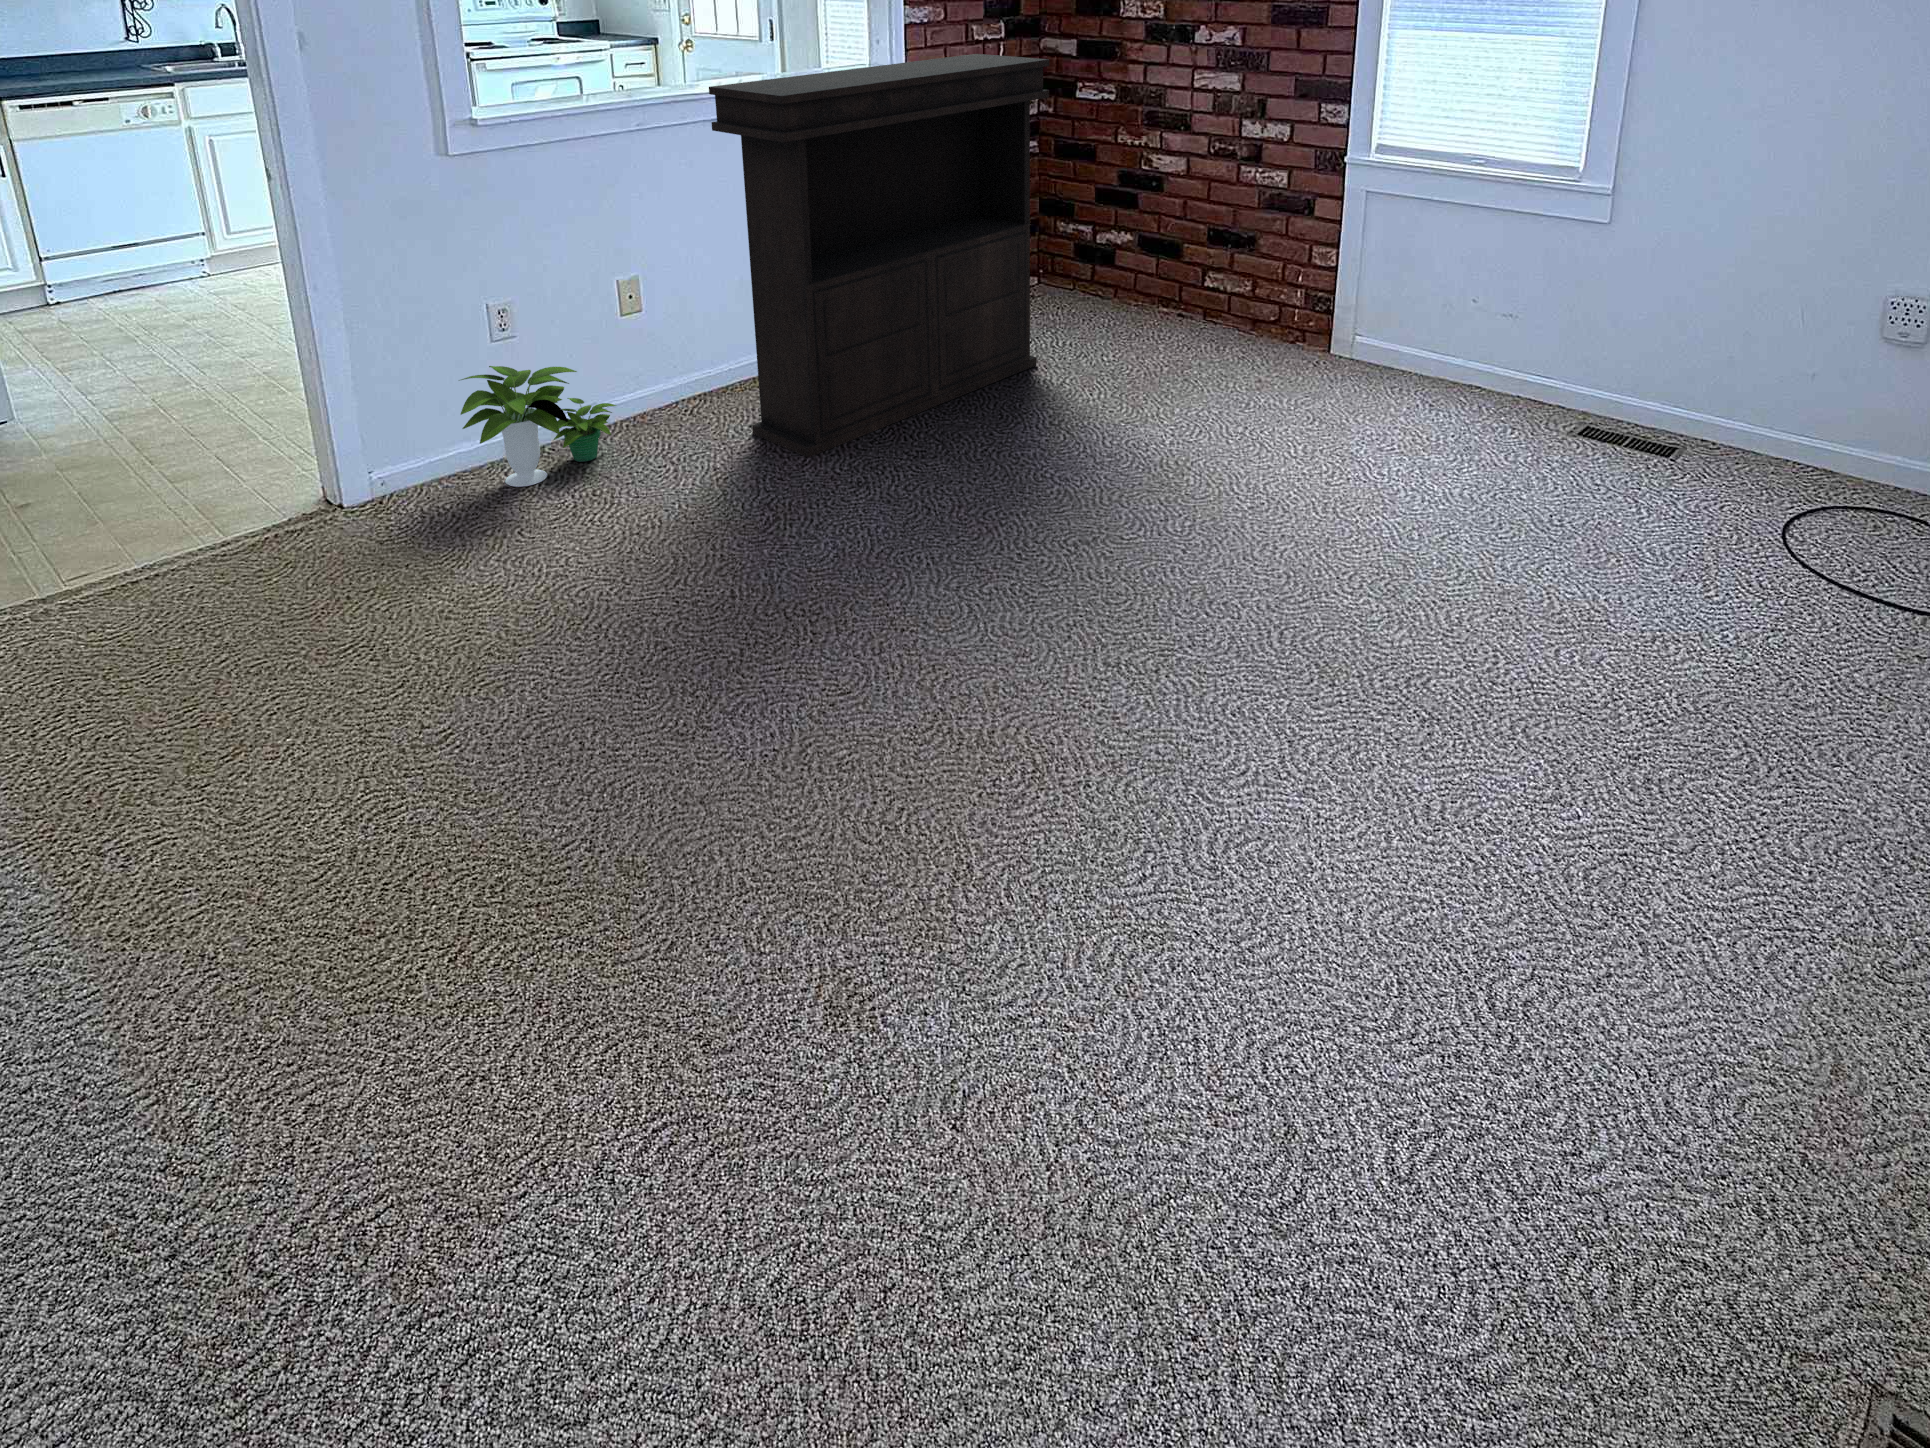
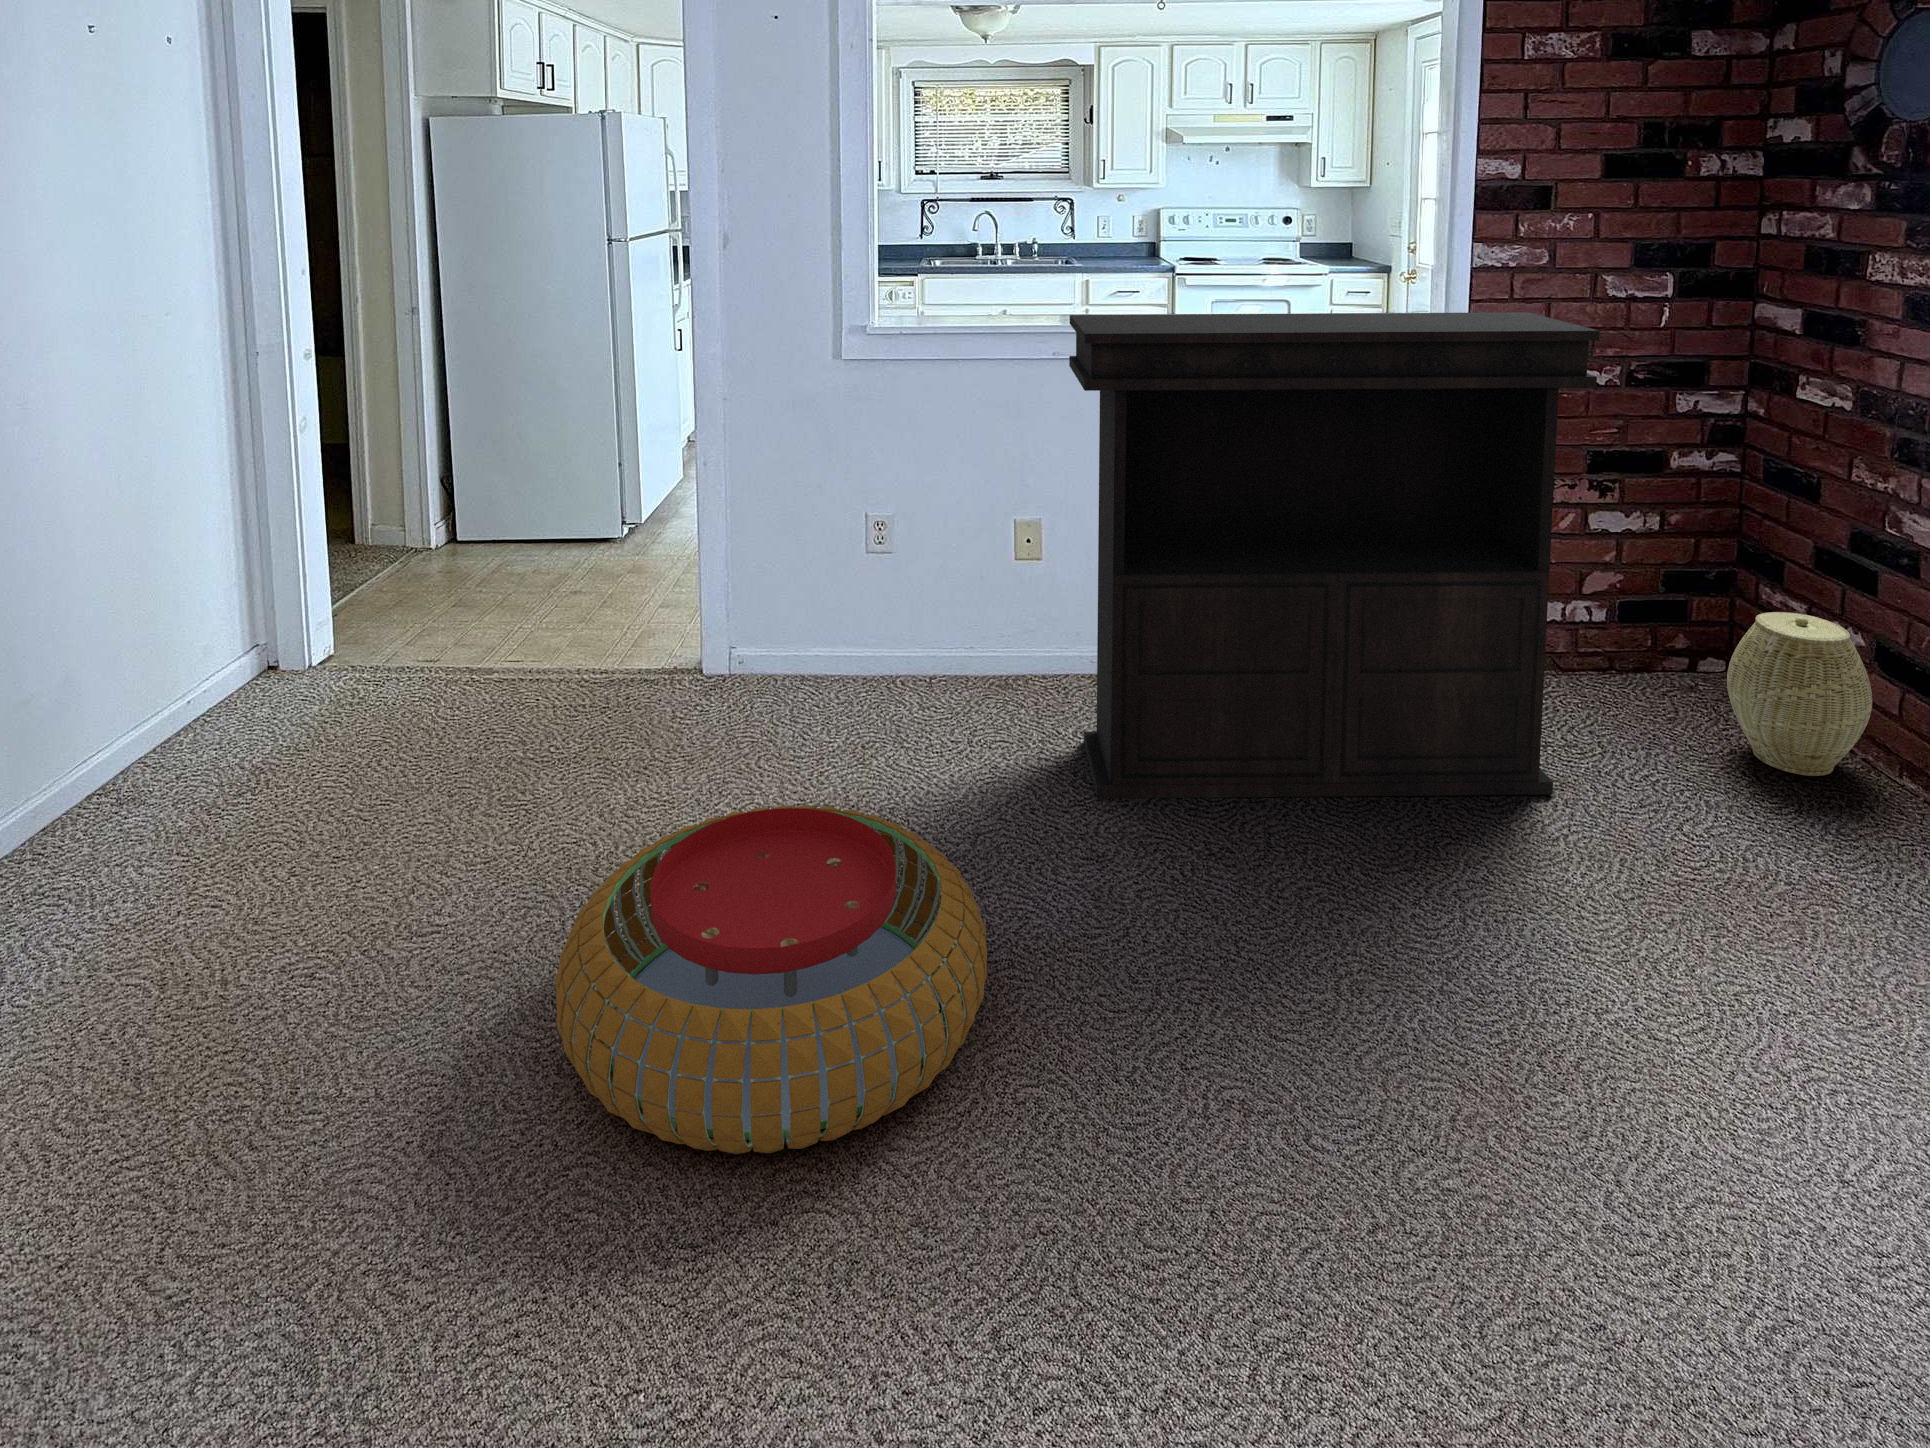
woven basket: none [1077,228,1150,320] -> present [1727,612,1872,776]
potted plant: present [461,366,616,487] -> none [776,574,949,713]
pouf: none [620,487,952,715] -> present [555,805,987,1154]

